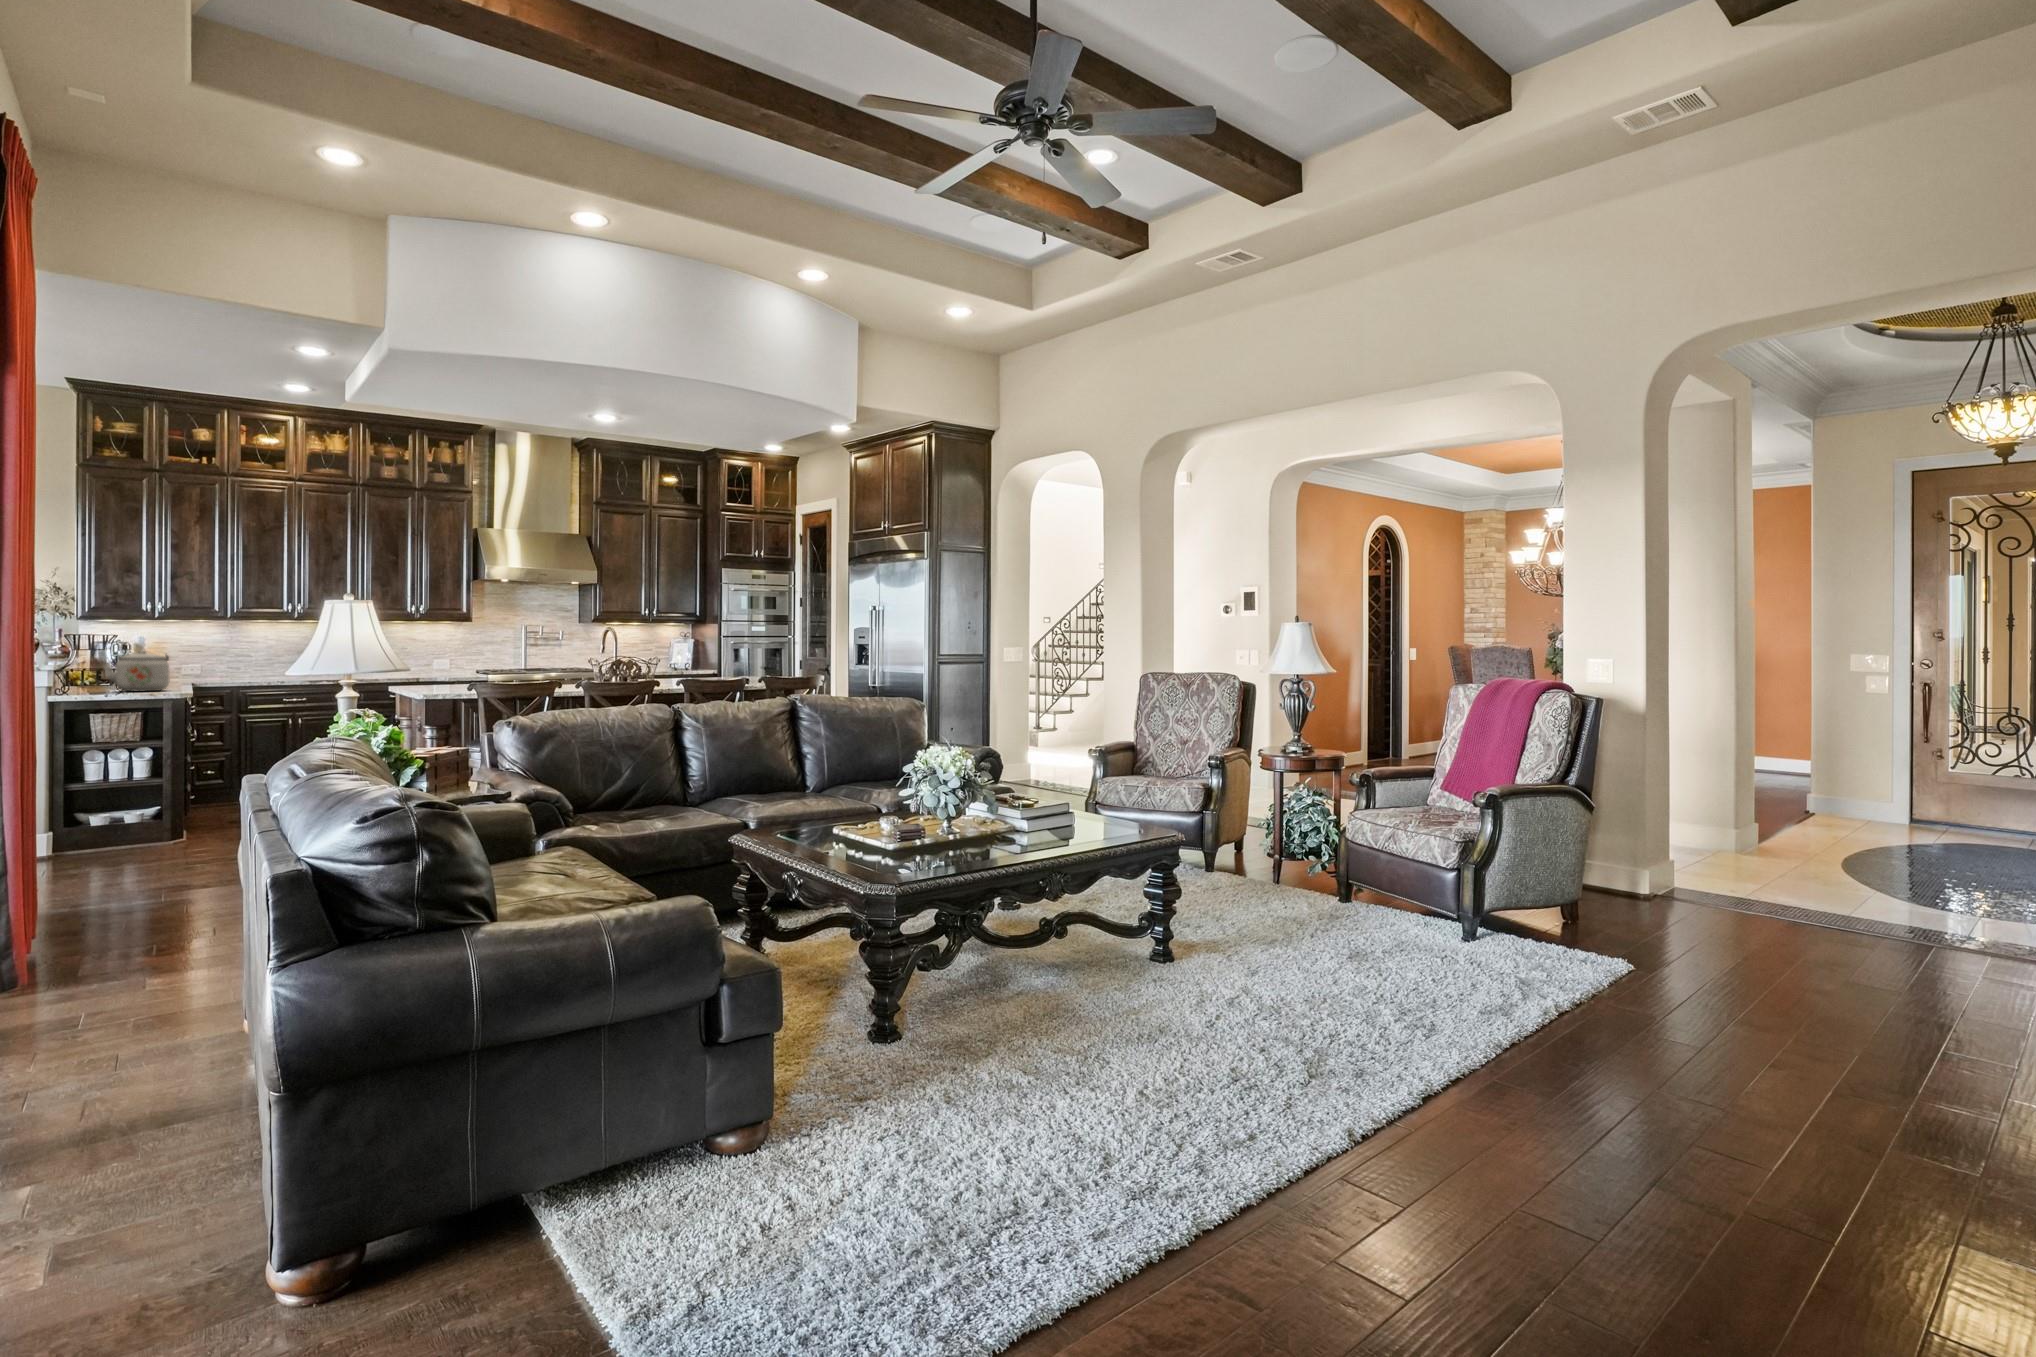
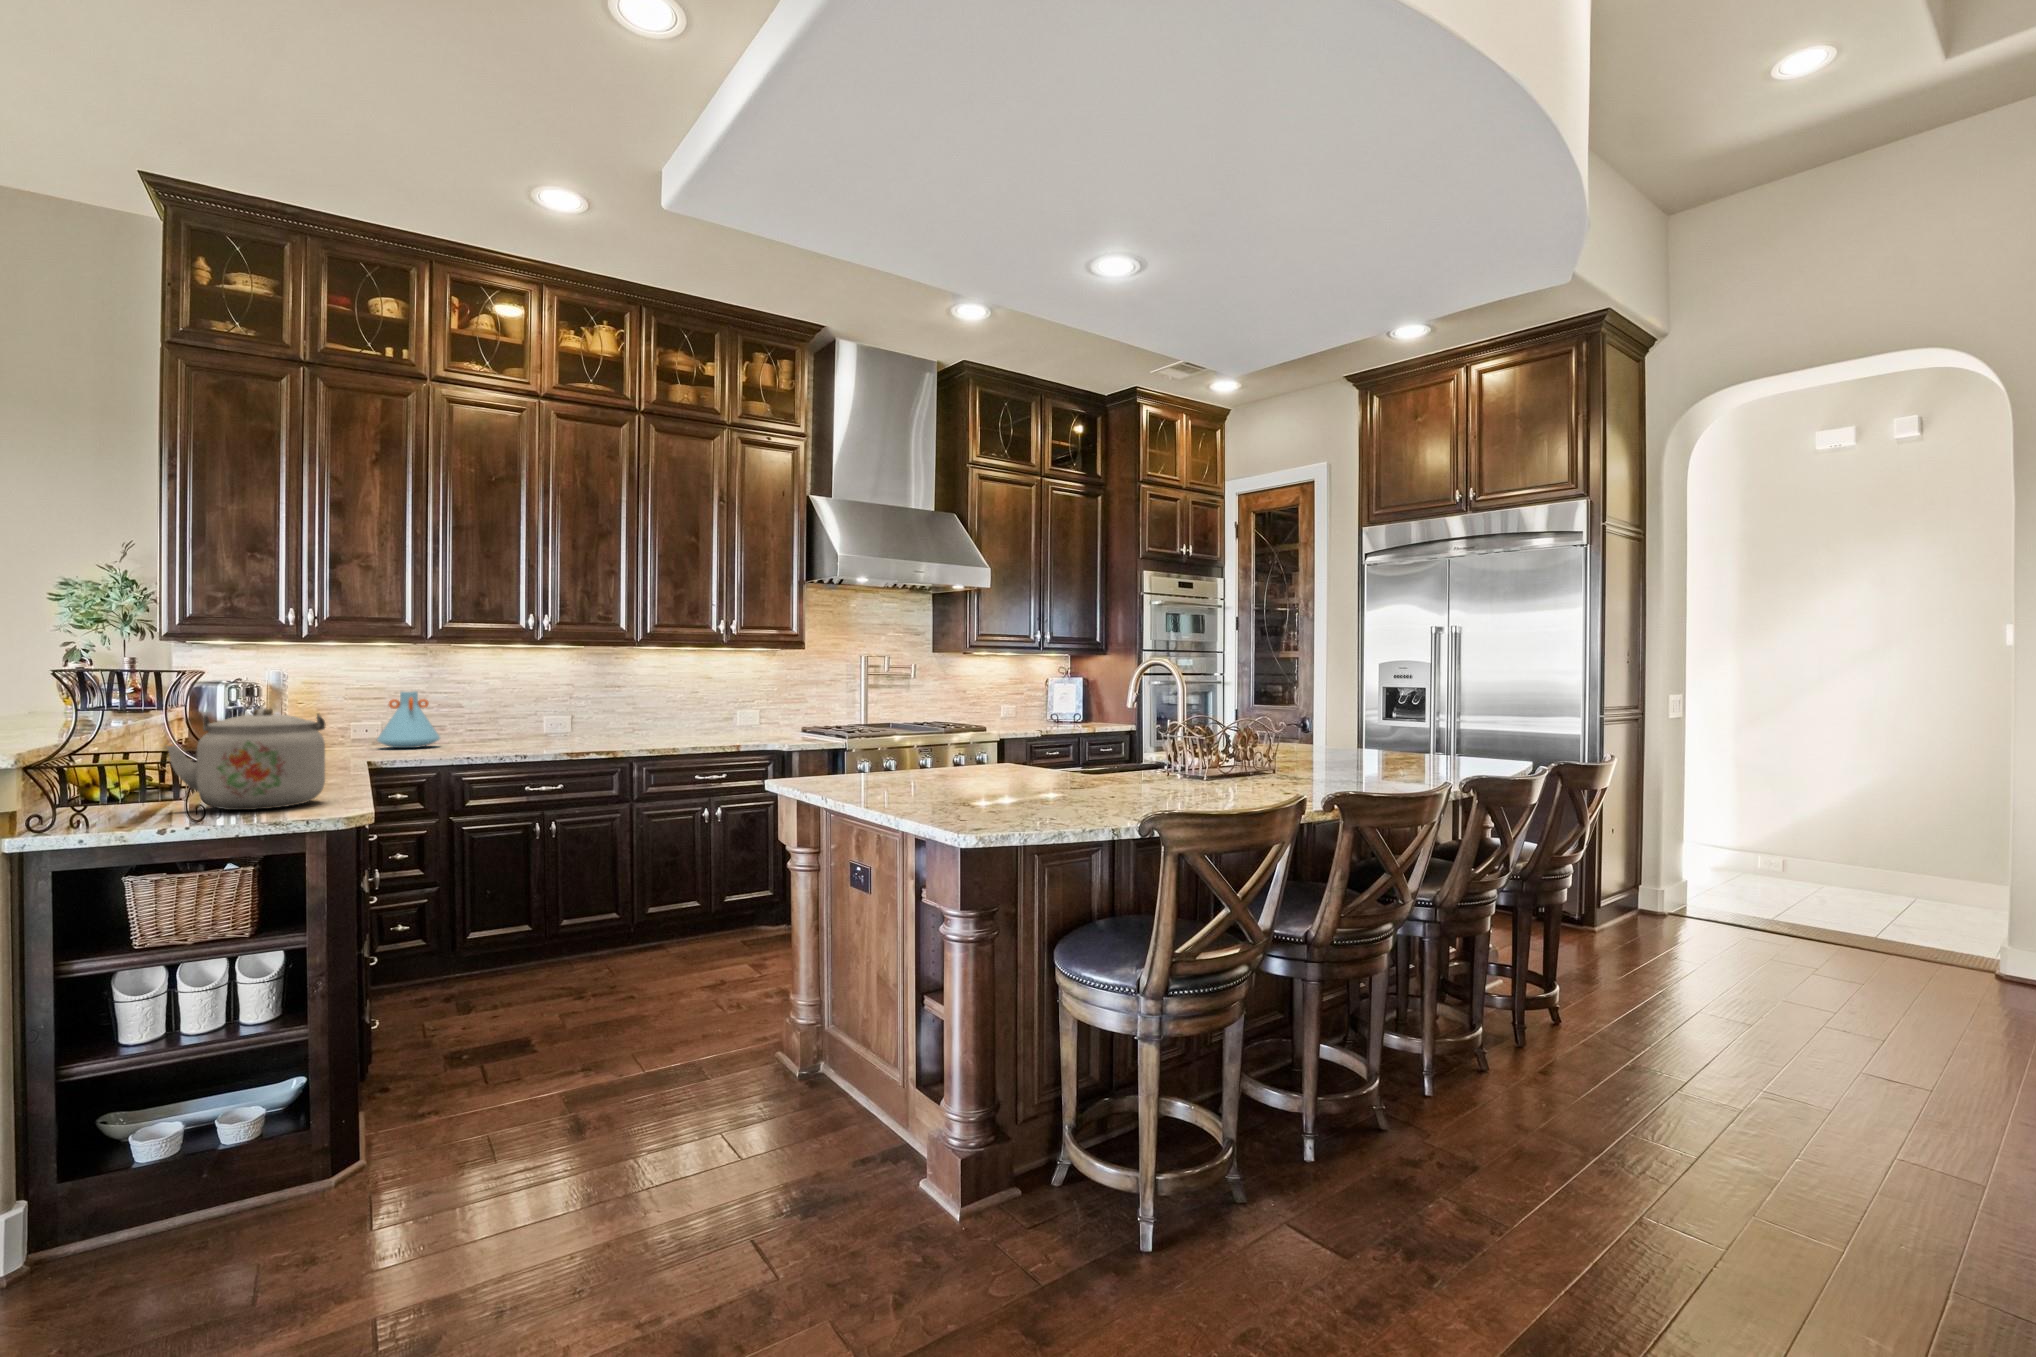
vase: none [199,647,237,679] -> present [377,691,440,748]

